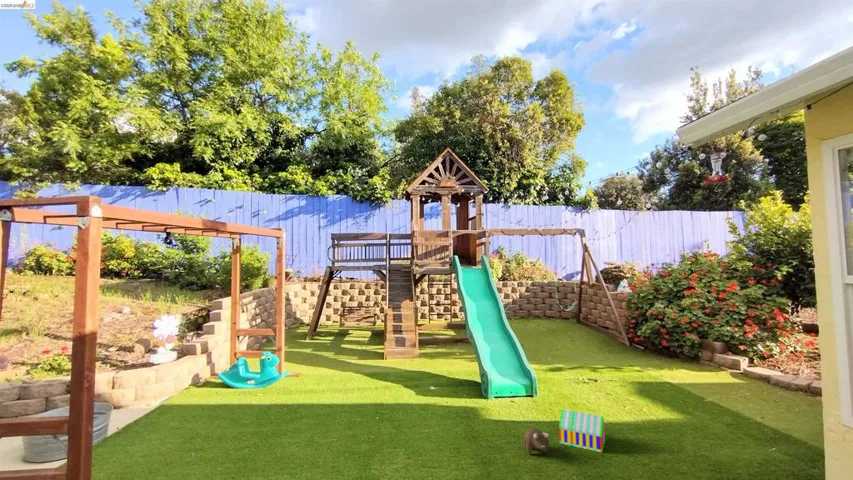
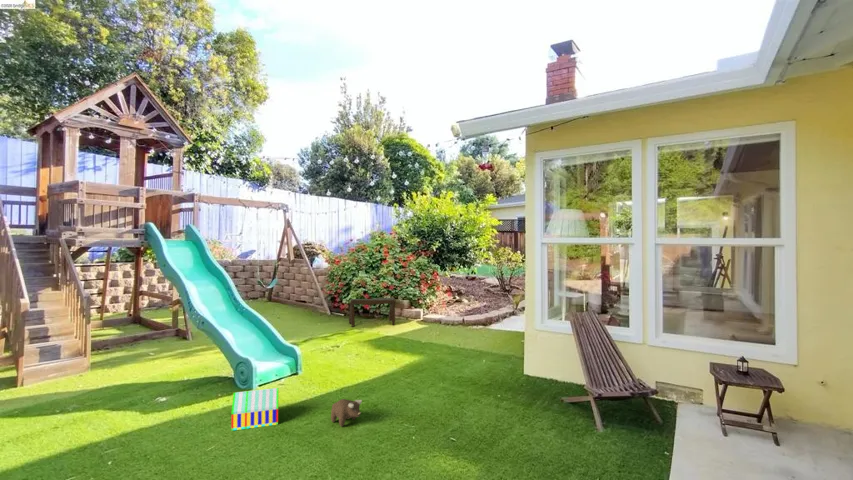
bench: none [635,331,699,370] -> present [349,297,396,326]
toy house: present [559,409,605,452] -> present [231,388,279,431]

